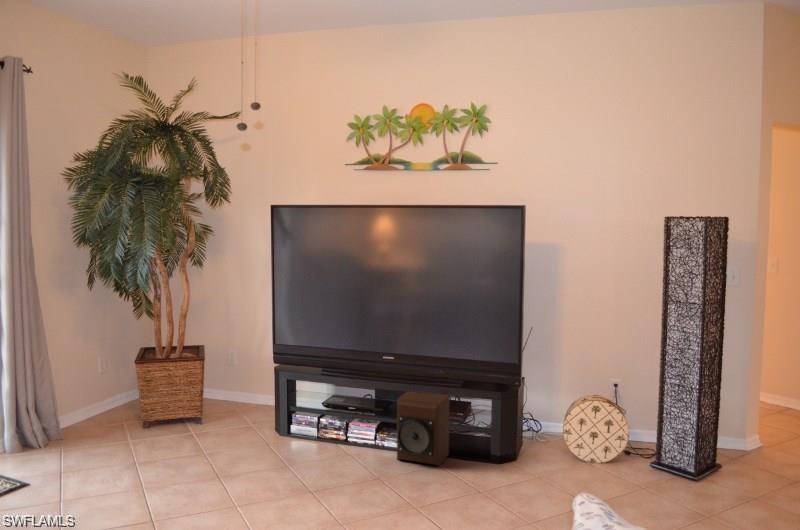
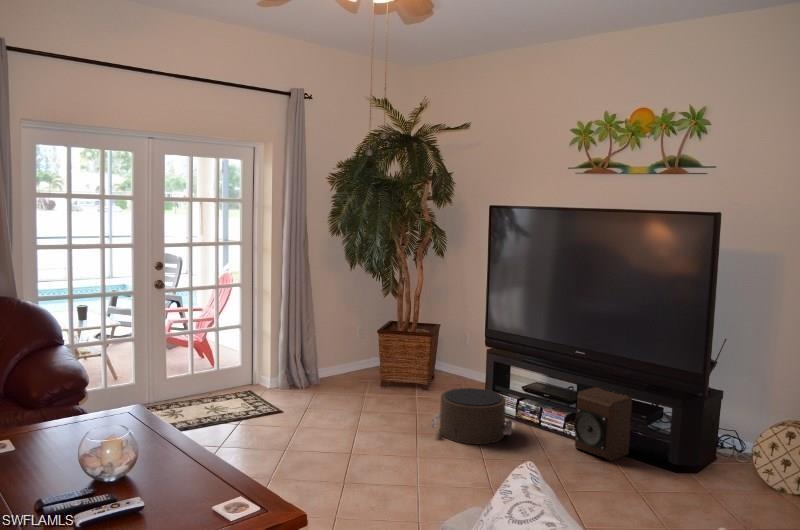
pouf: none [233,412,332,480] -> present [430,388,512,444]

